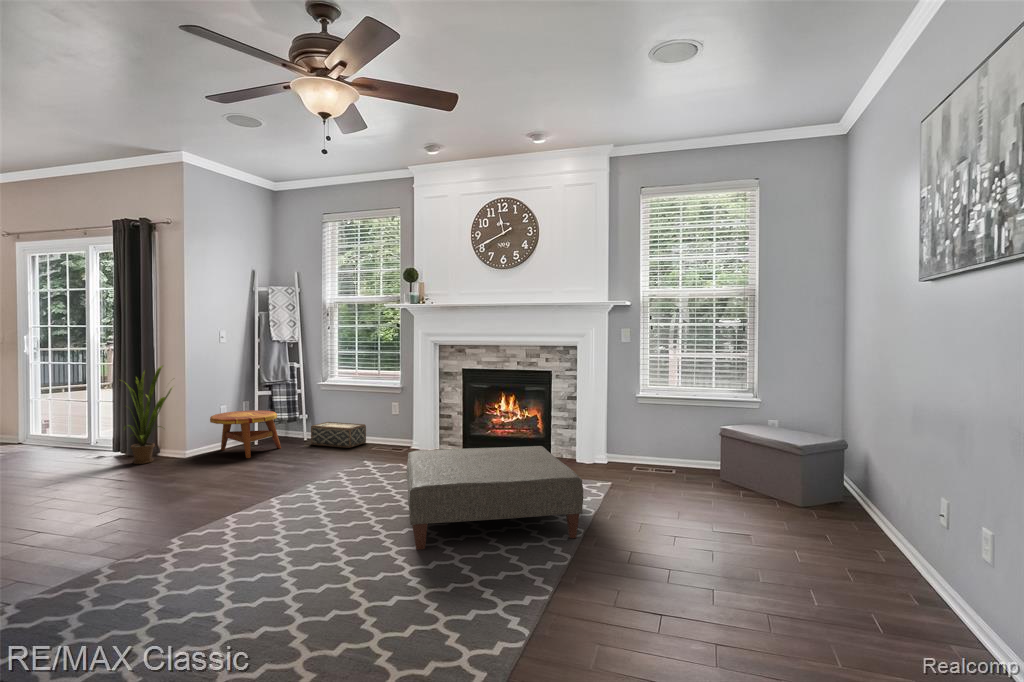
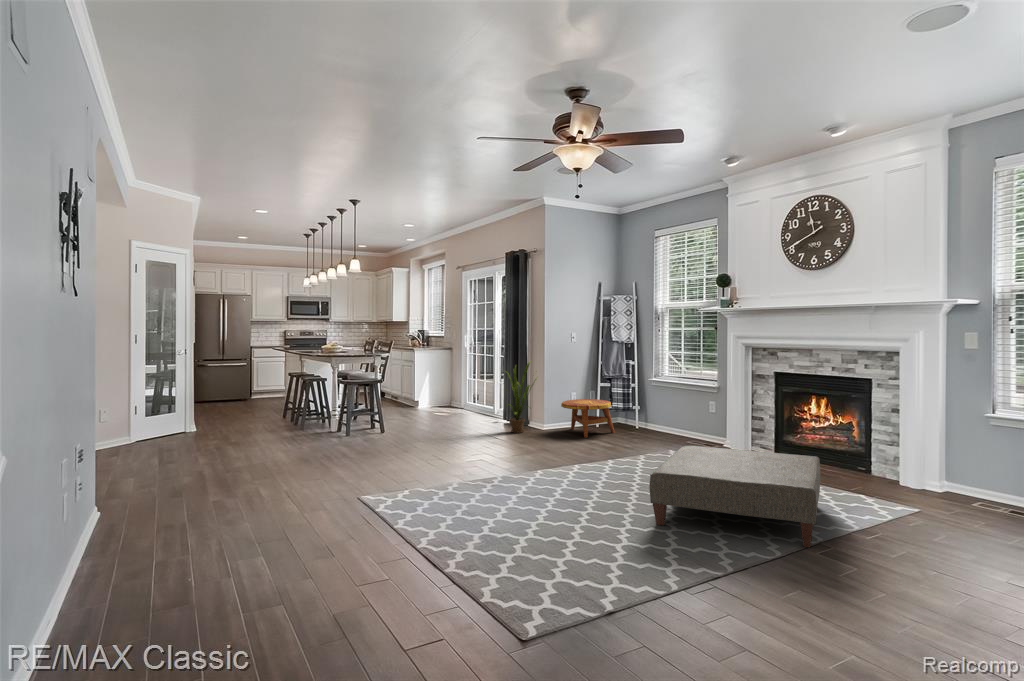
woven basket: present [311,422,366,448] -> none [640,414,687,439]

